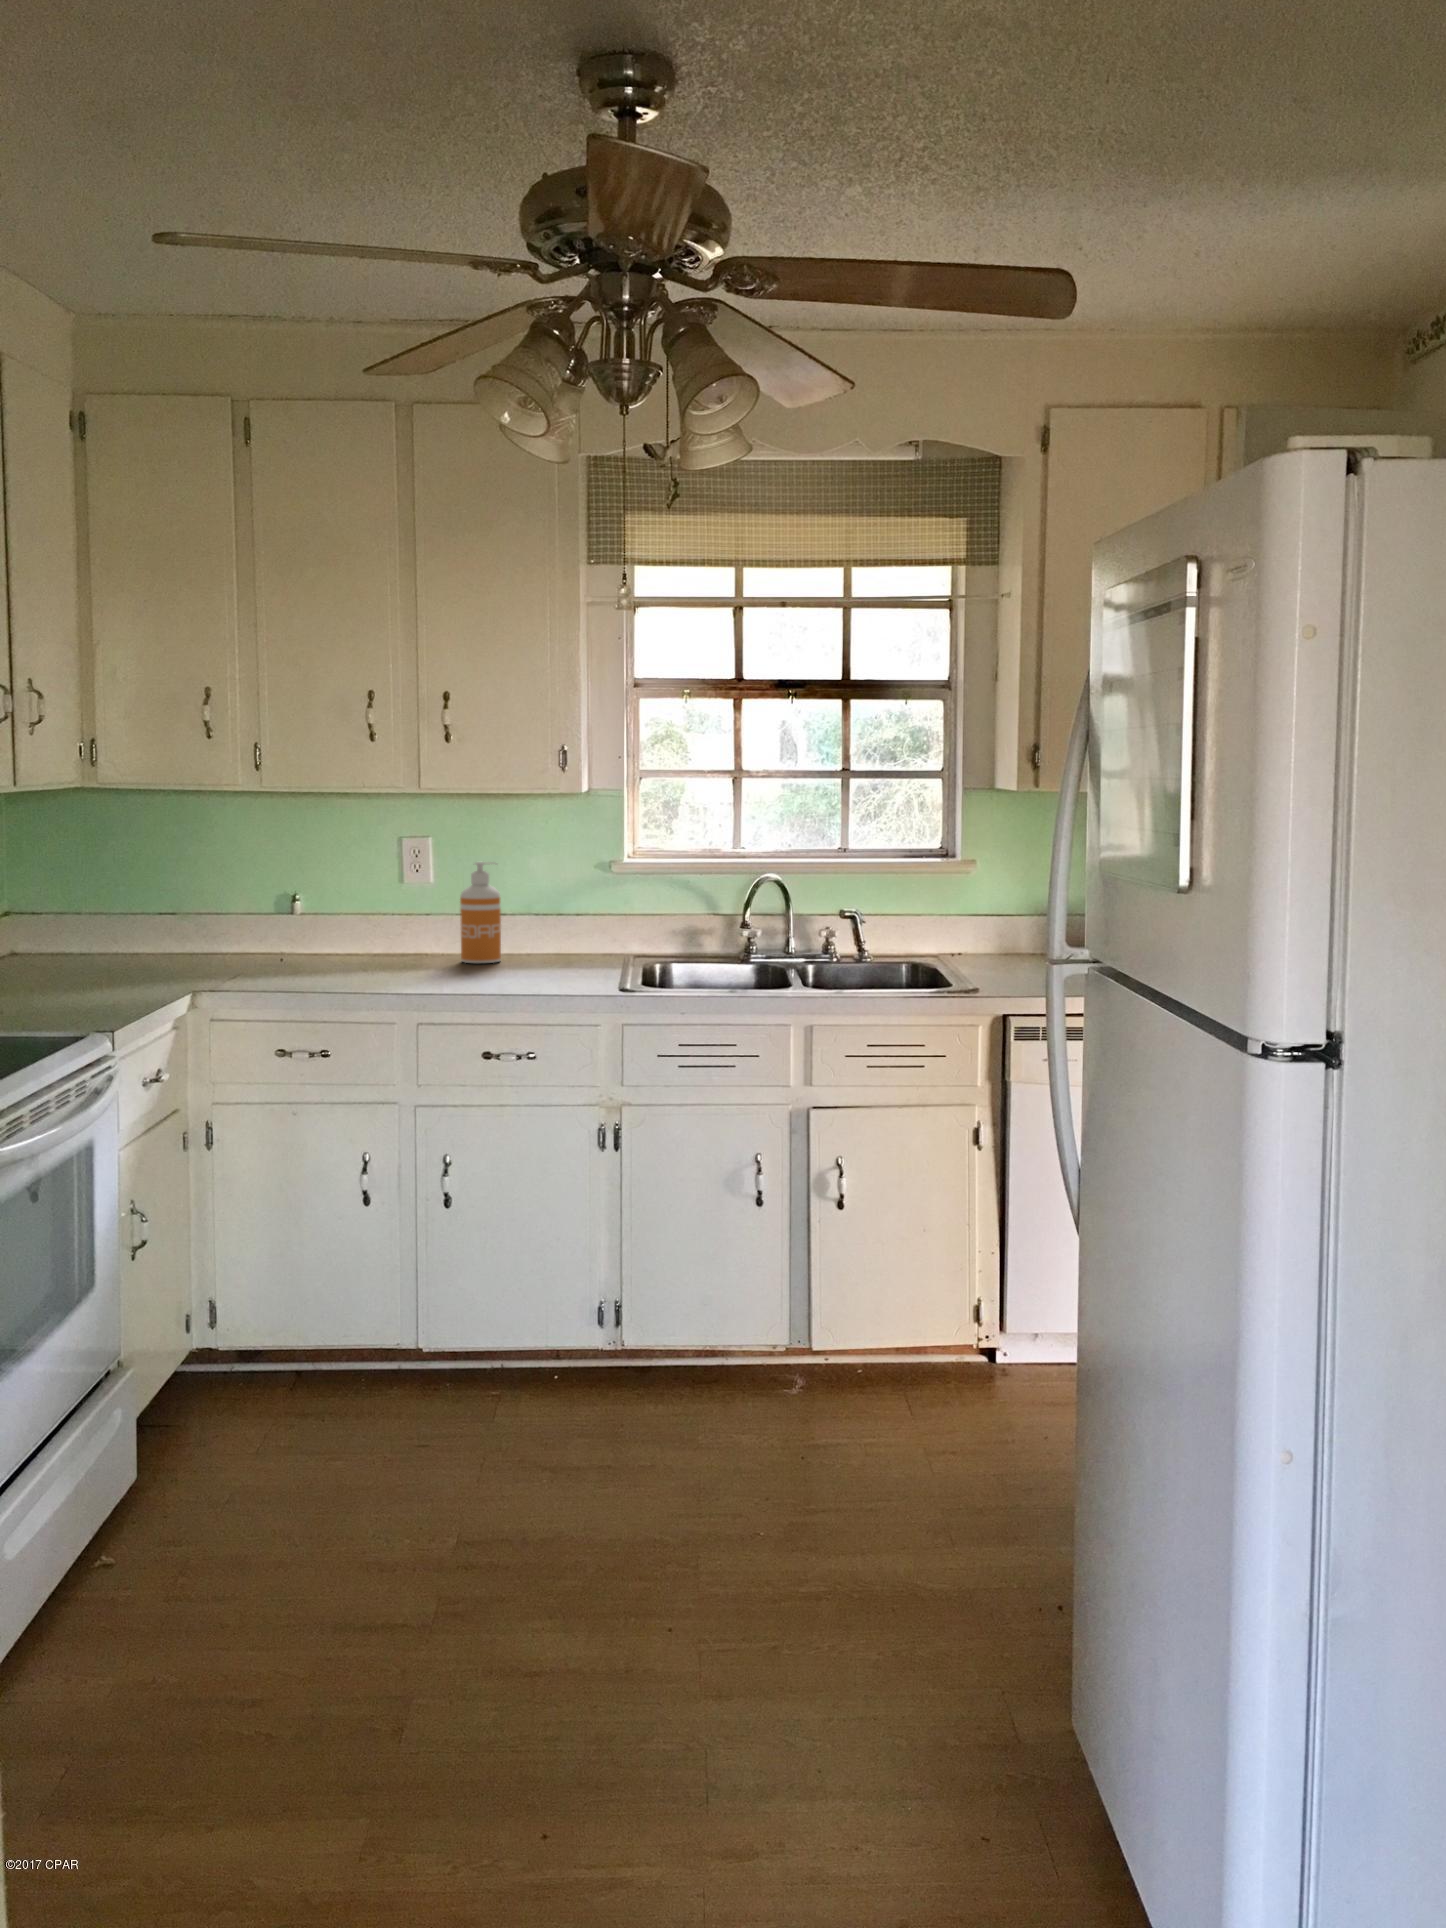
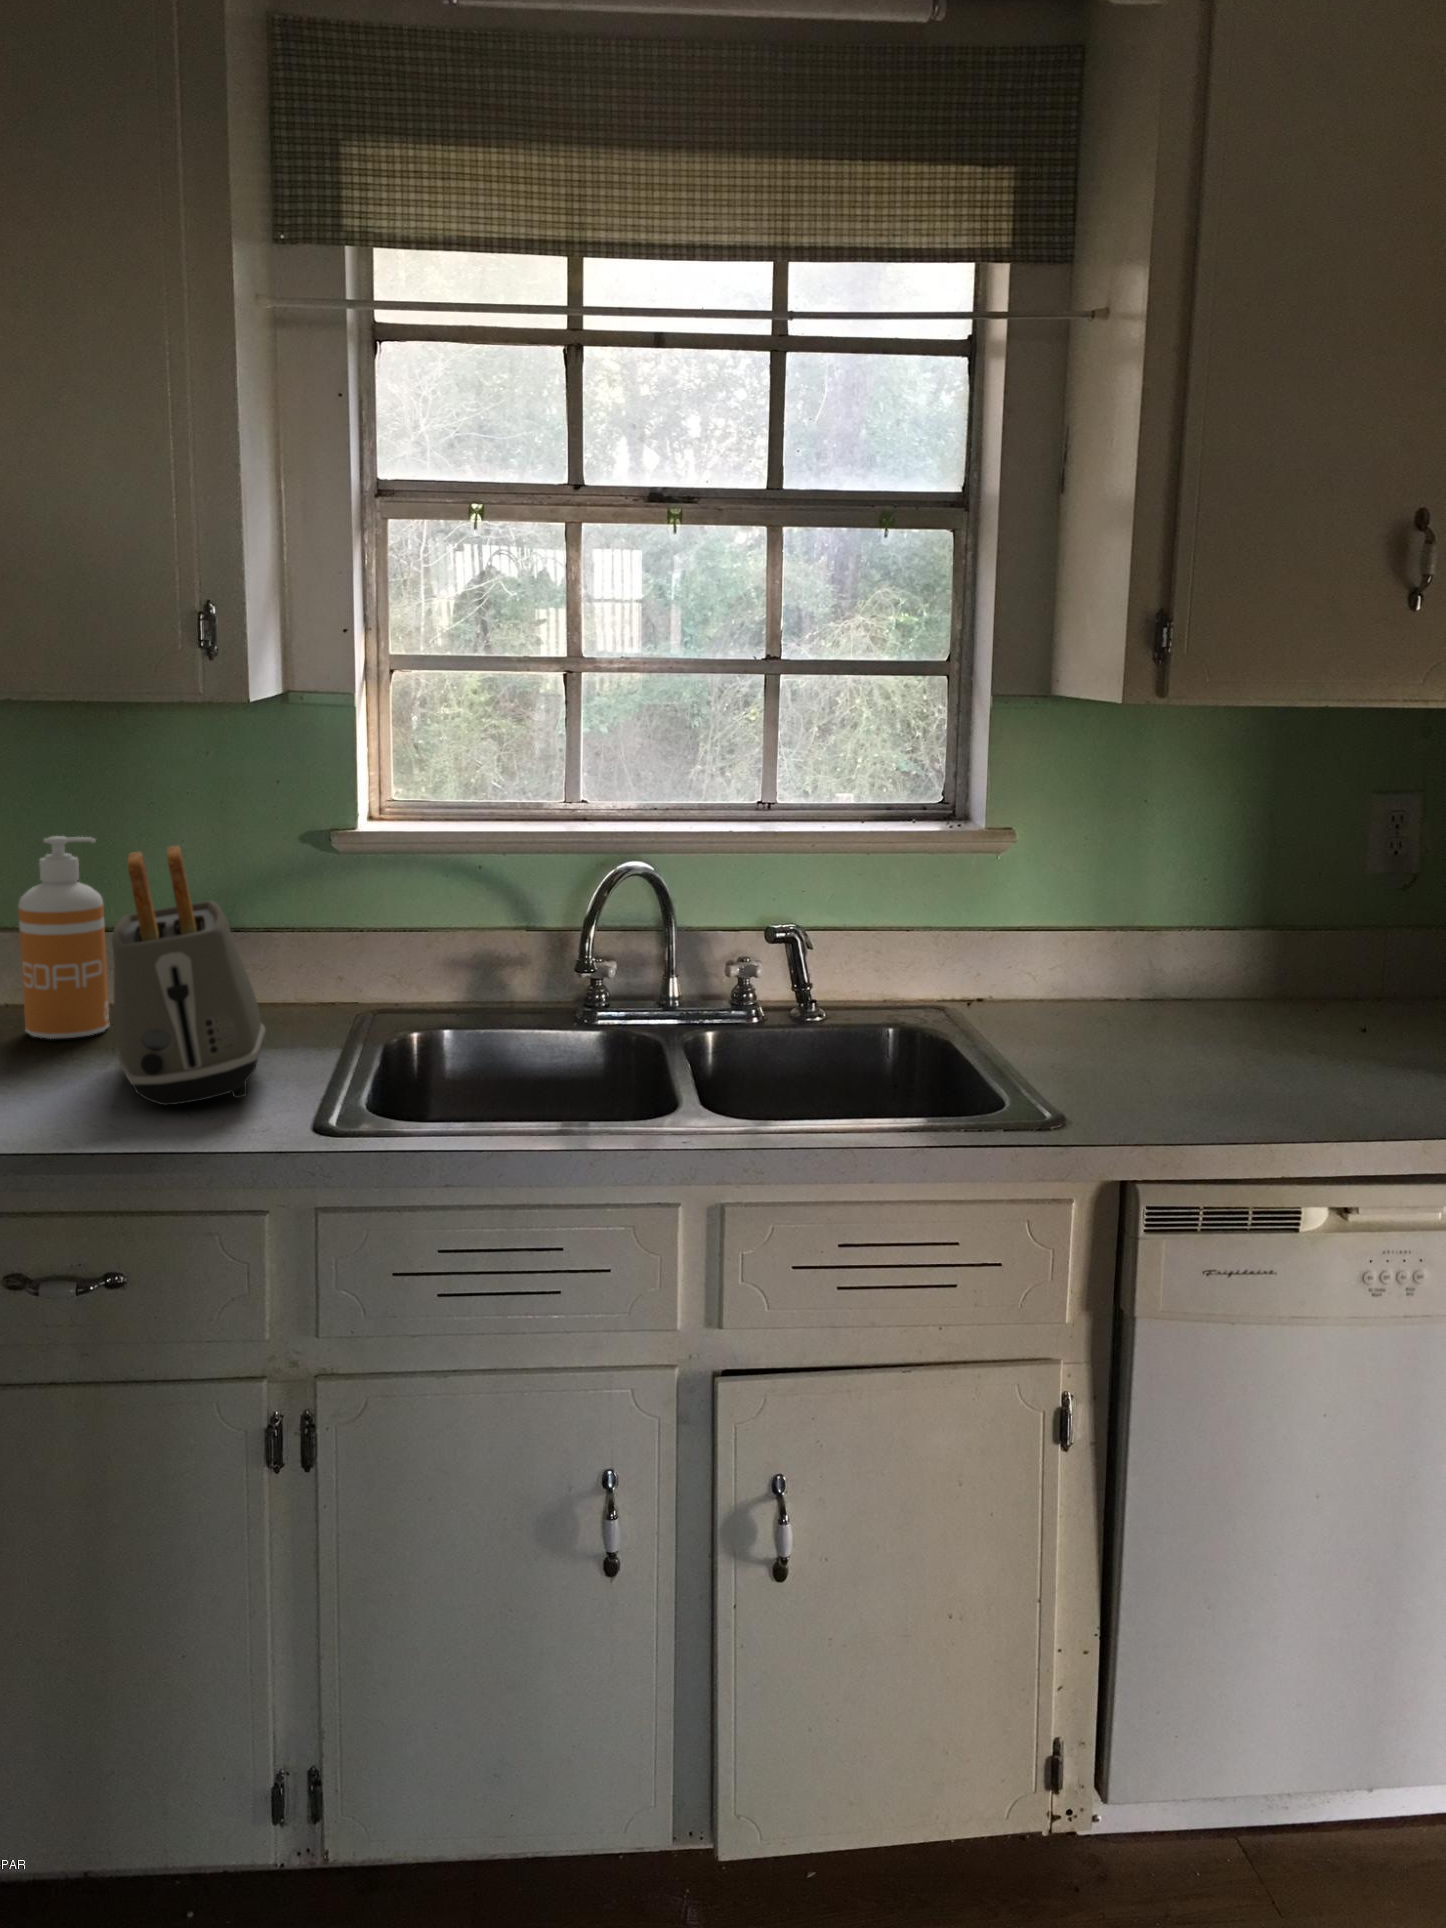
toaster: none [519,862,591,981] -> present [112,846,266,1105]

